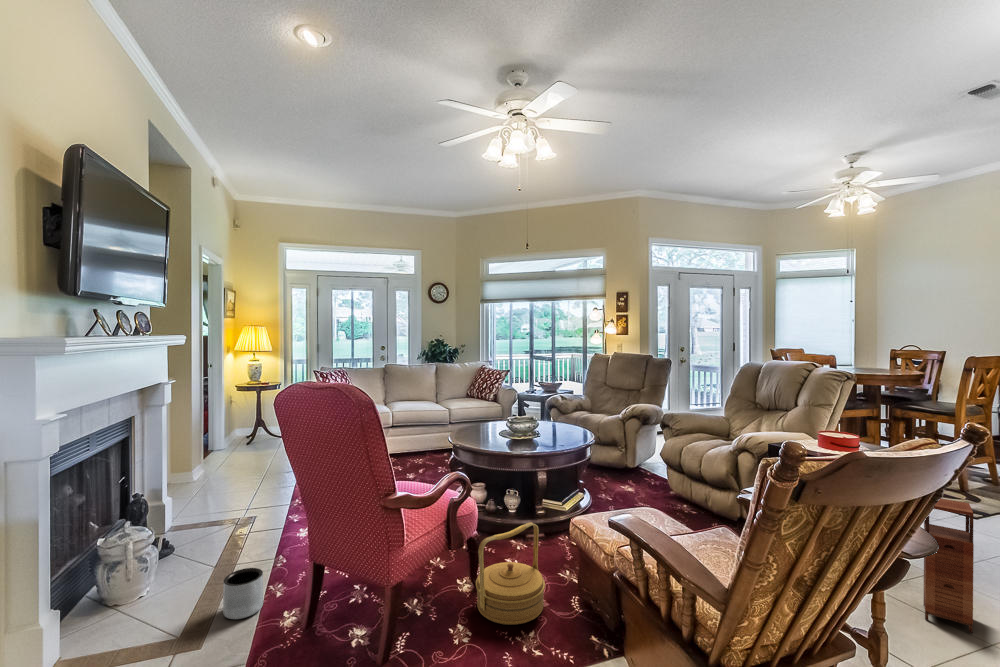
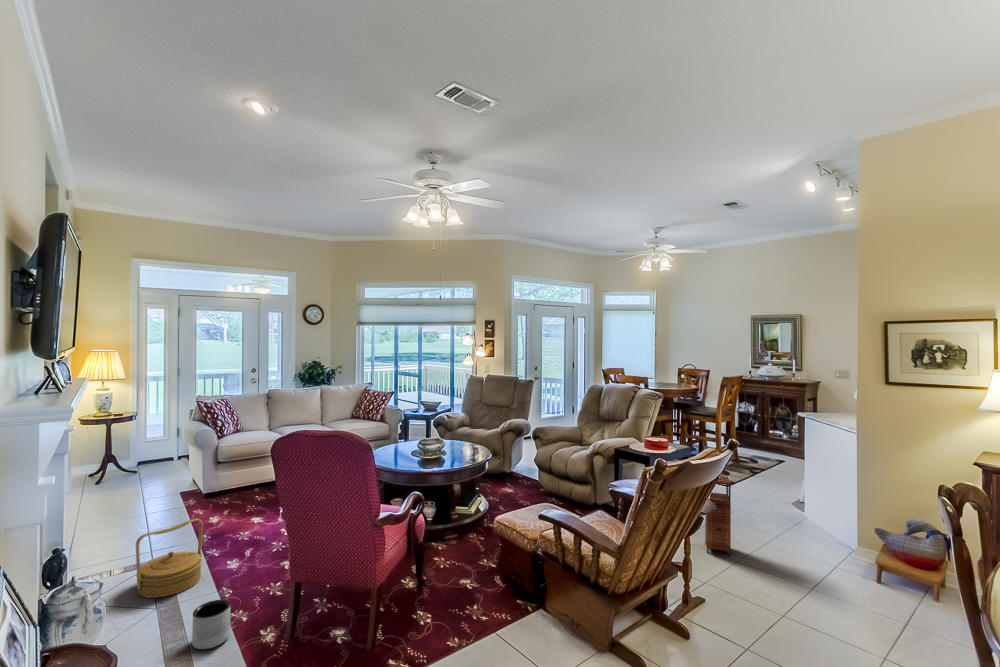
basket: present [476,522,545,625] -> present [136,518,203,598]

